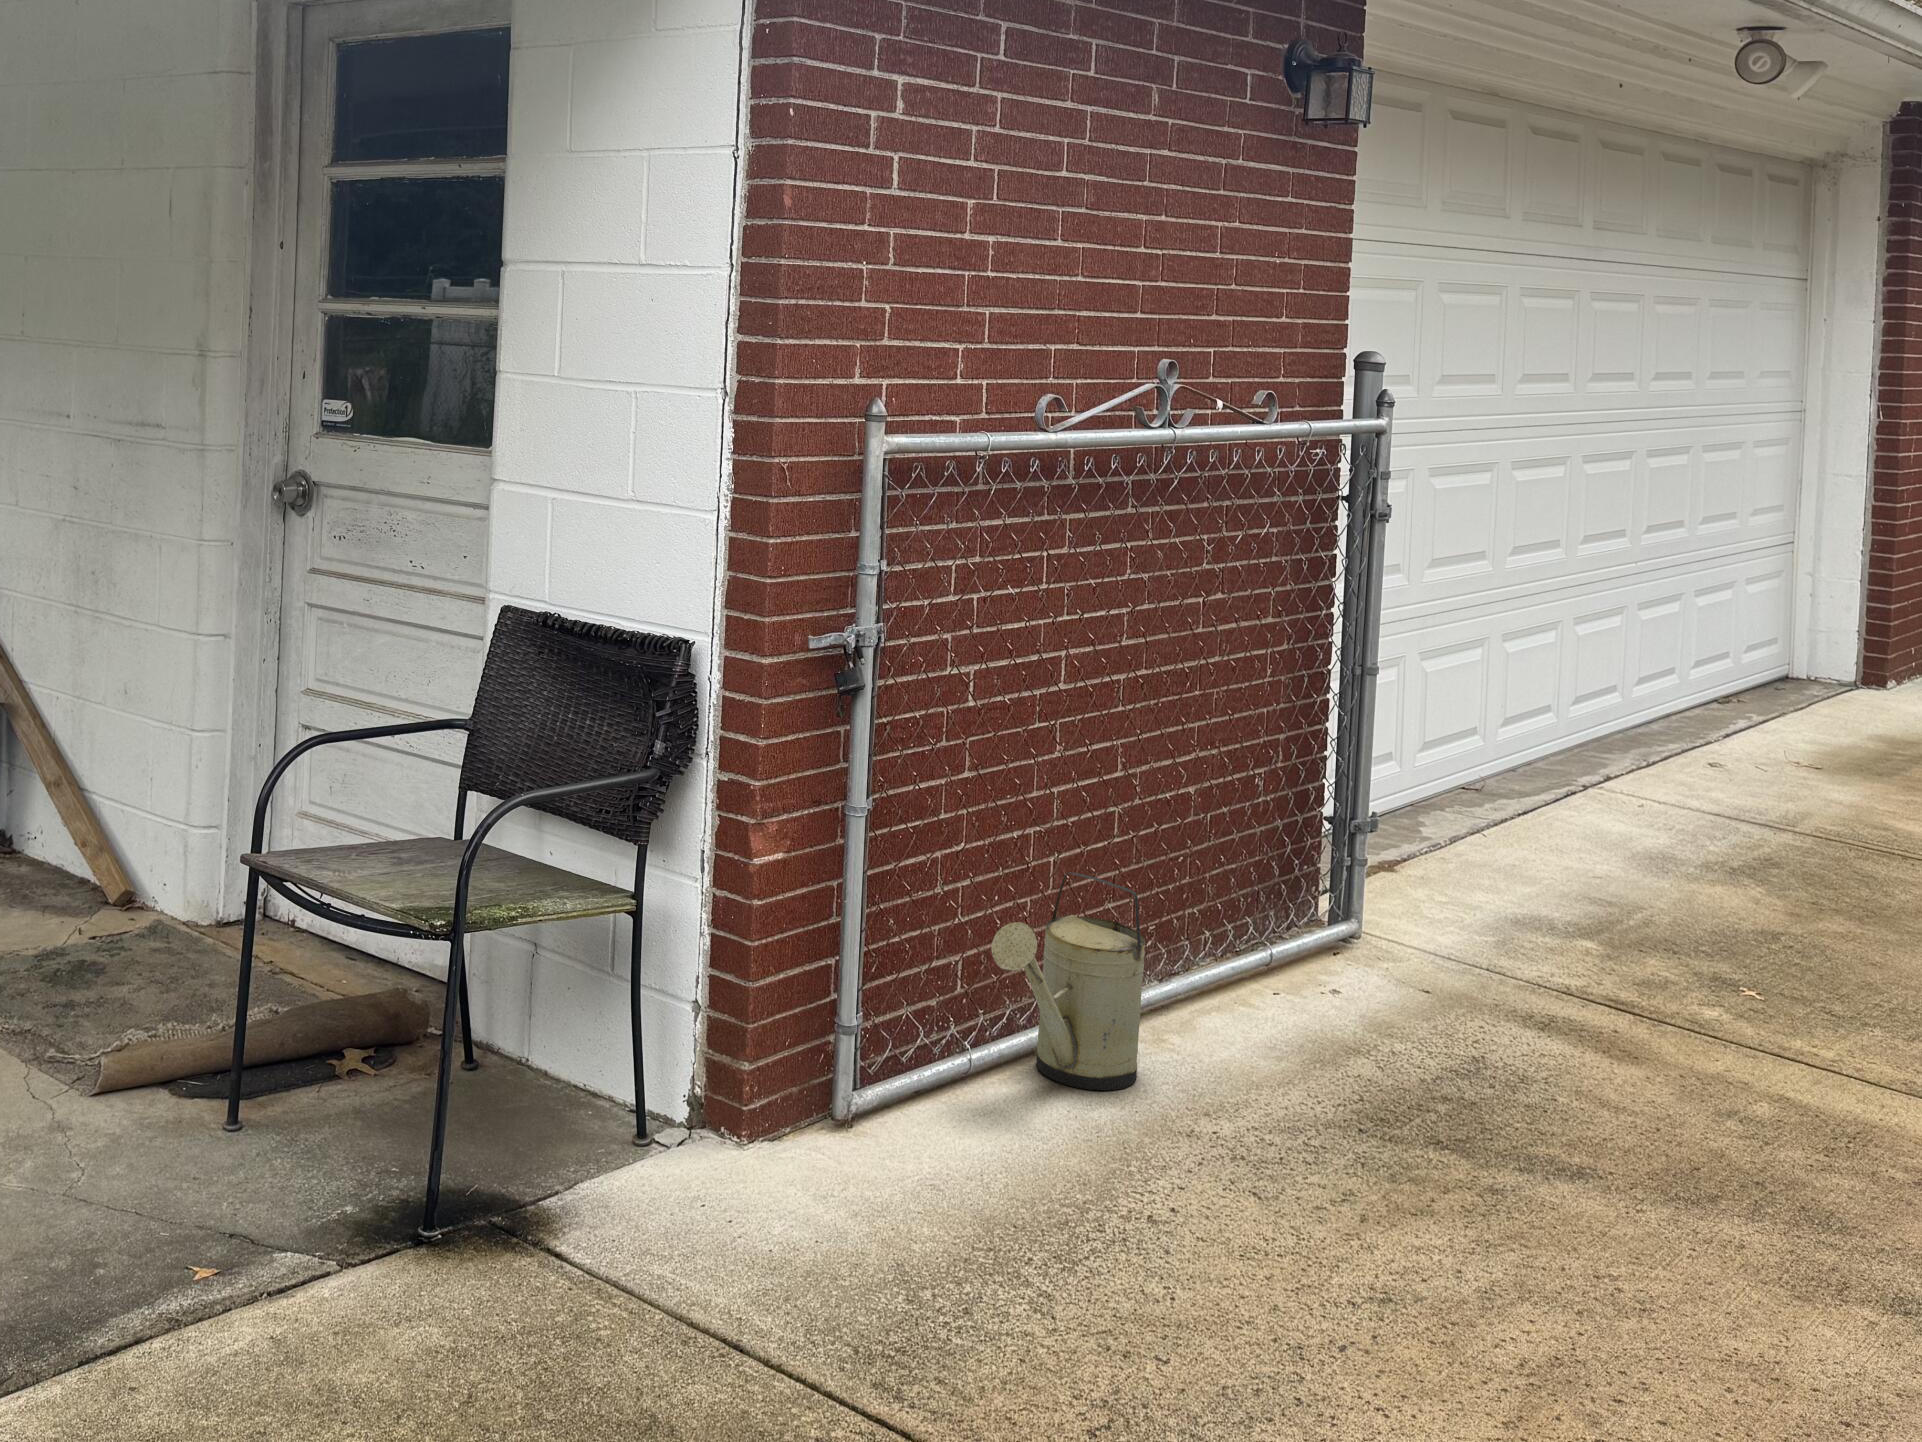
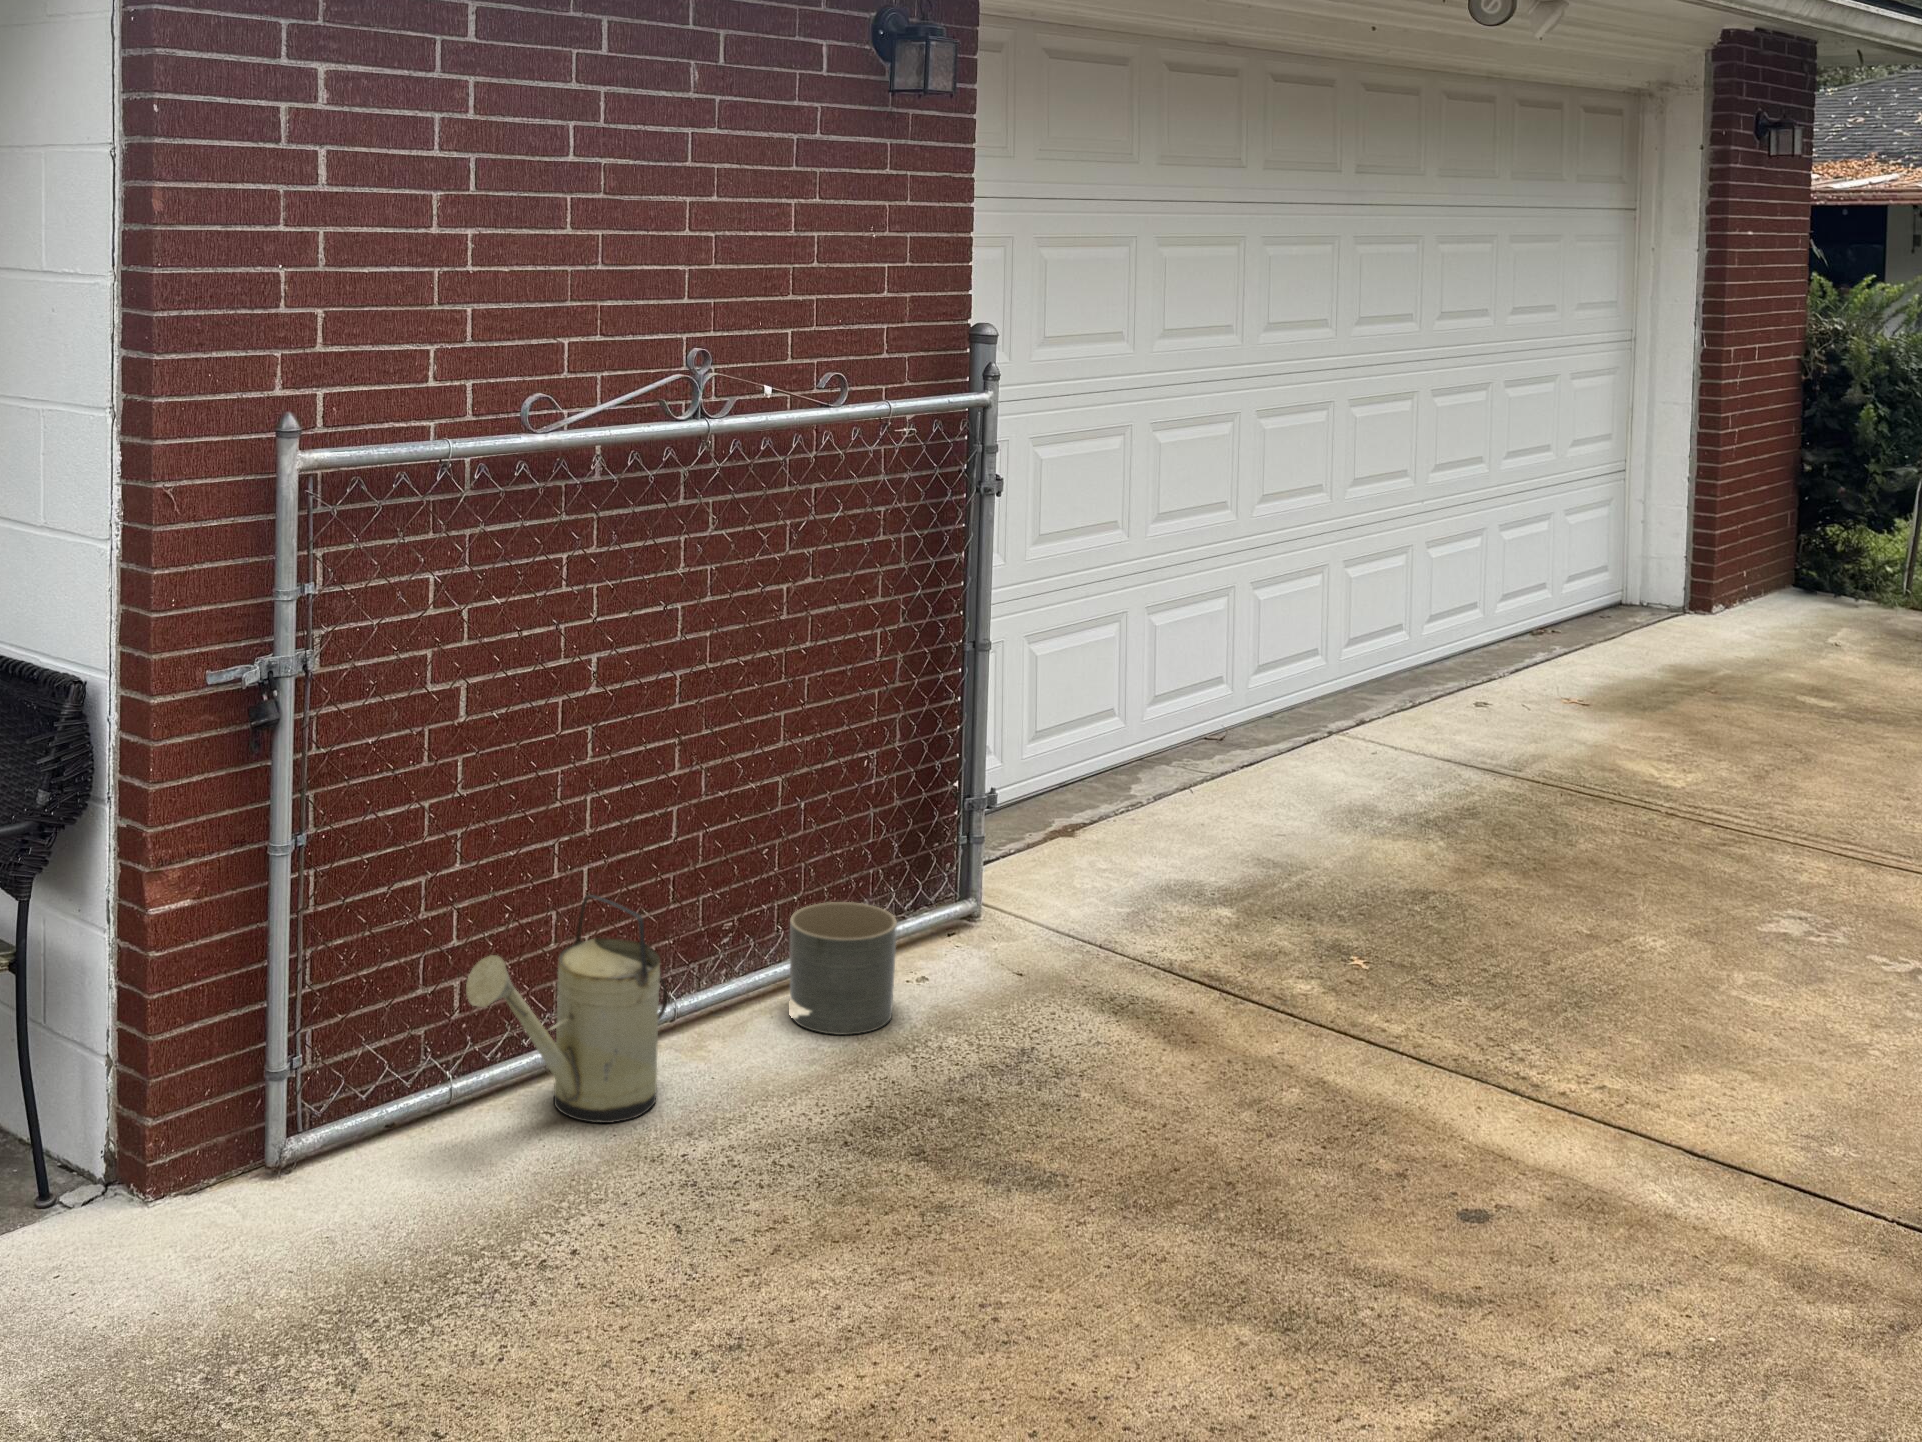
planter: none [1201,897,1310,1022] -> present [790,902,897,1035]

